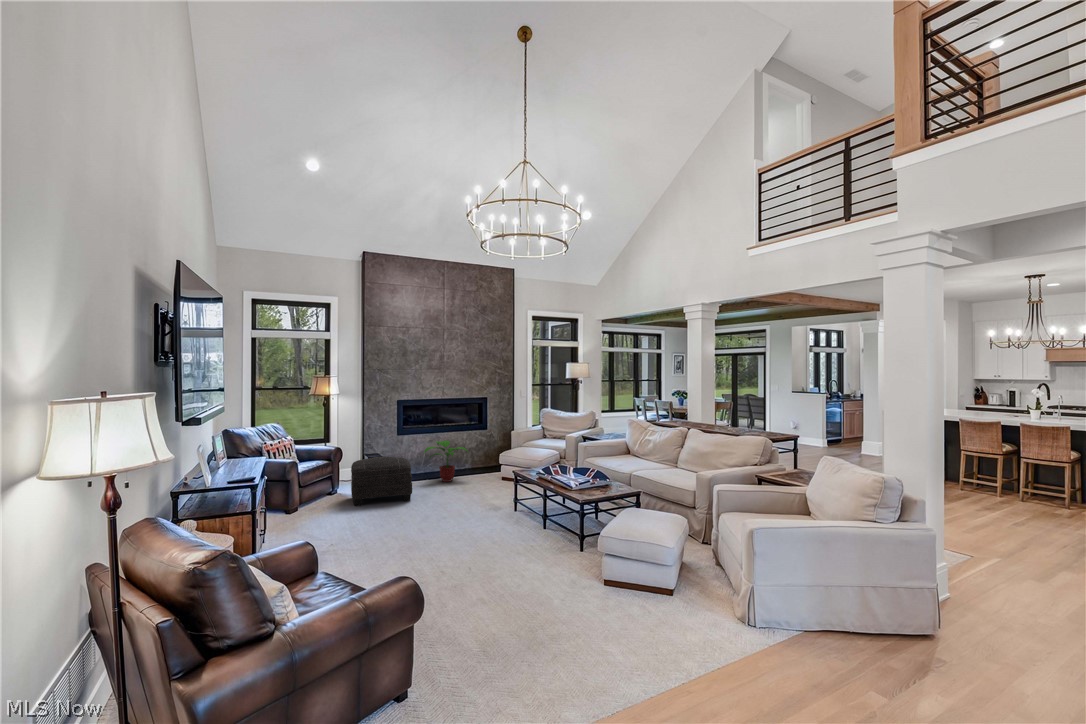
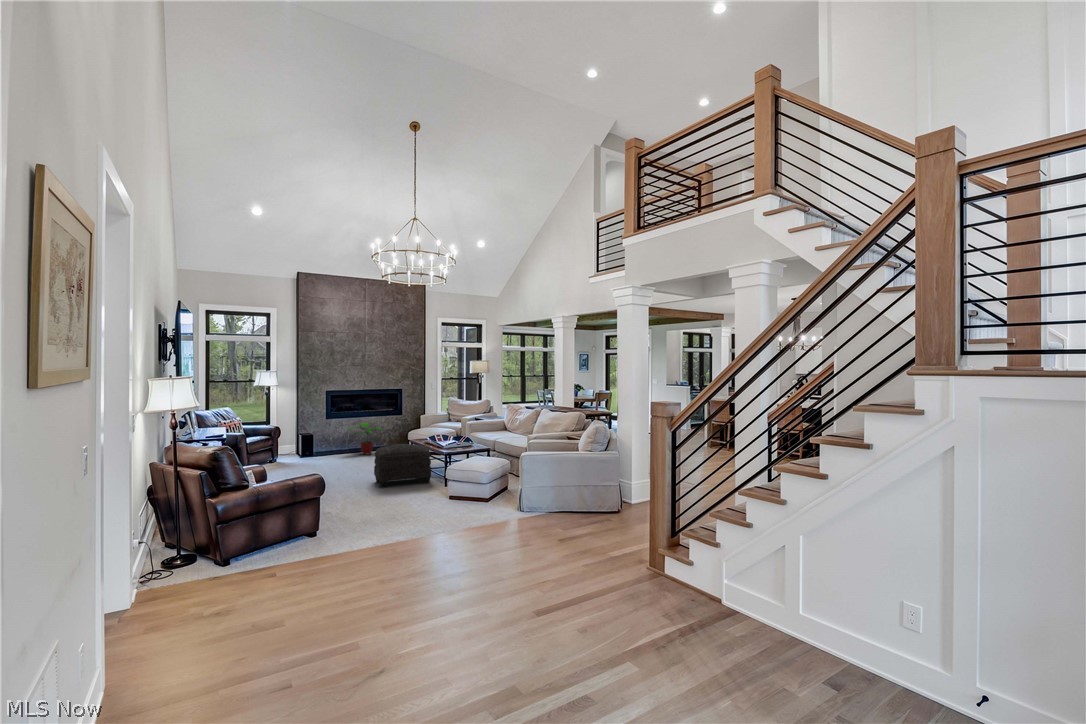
ottoman: present [351,456,412,506] -> present [374,444,431,488]

